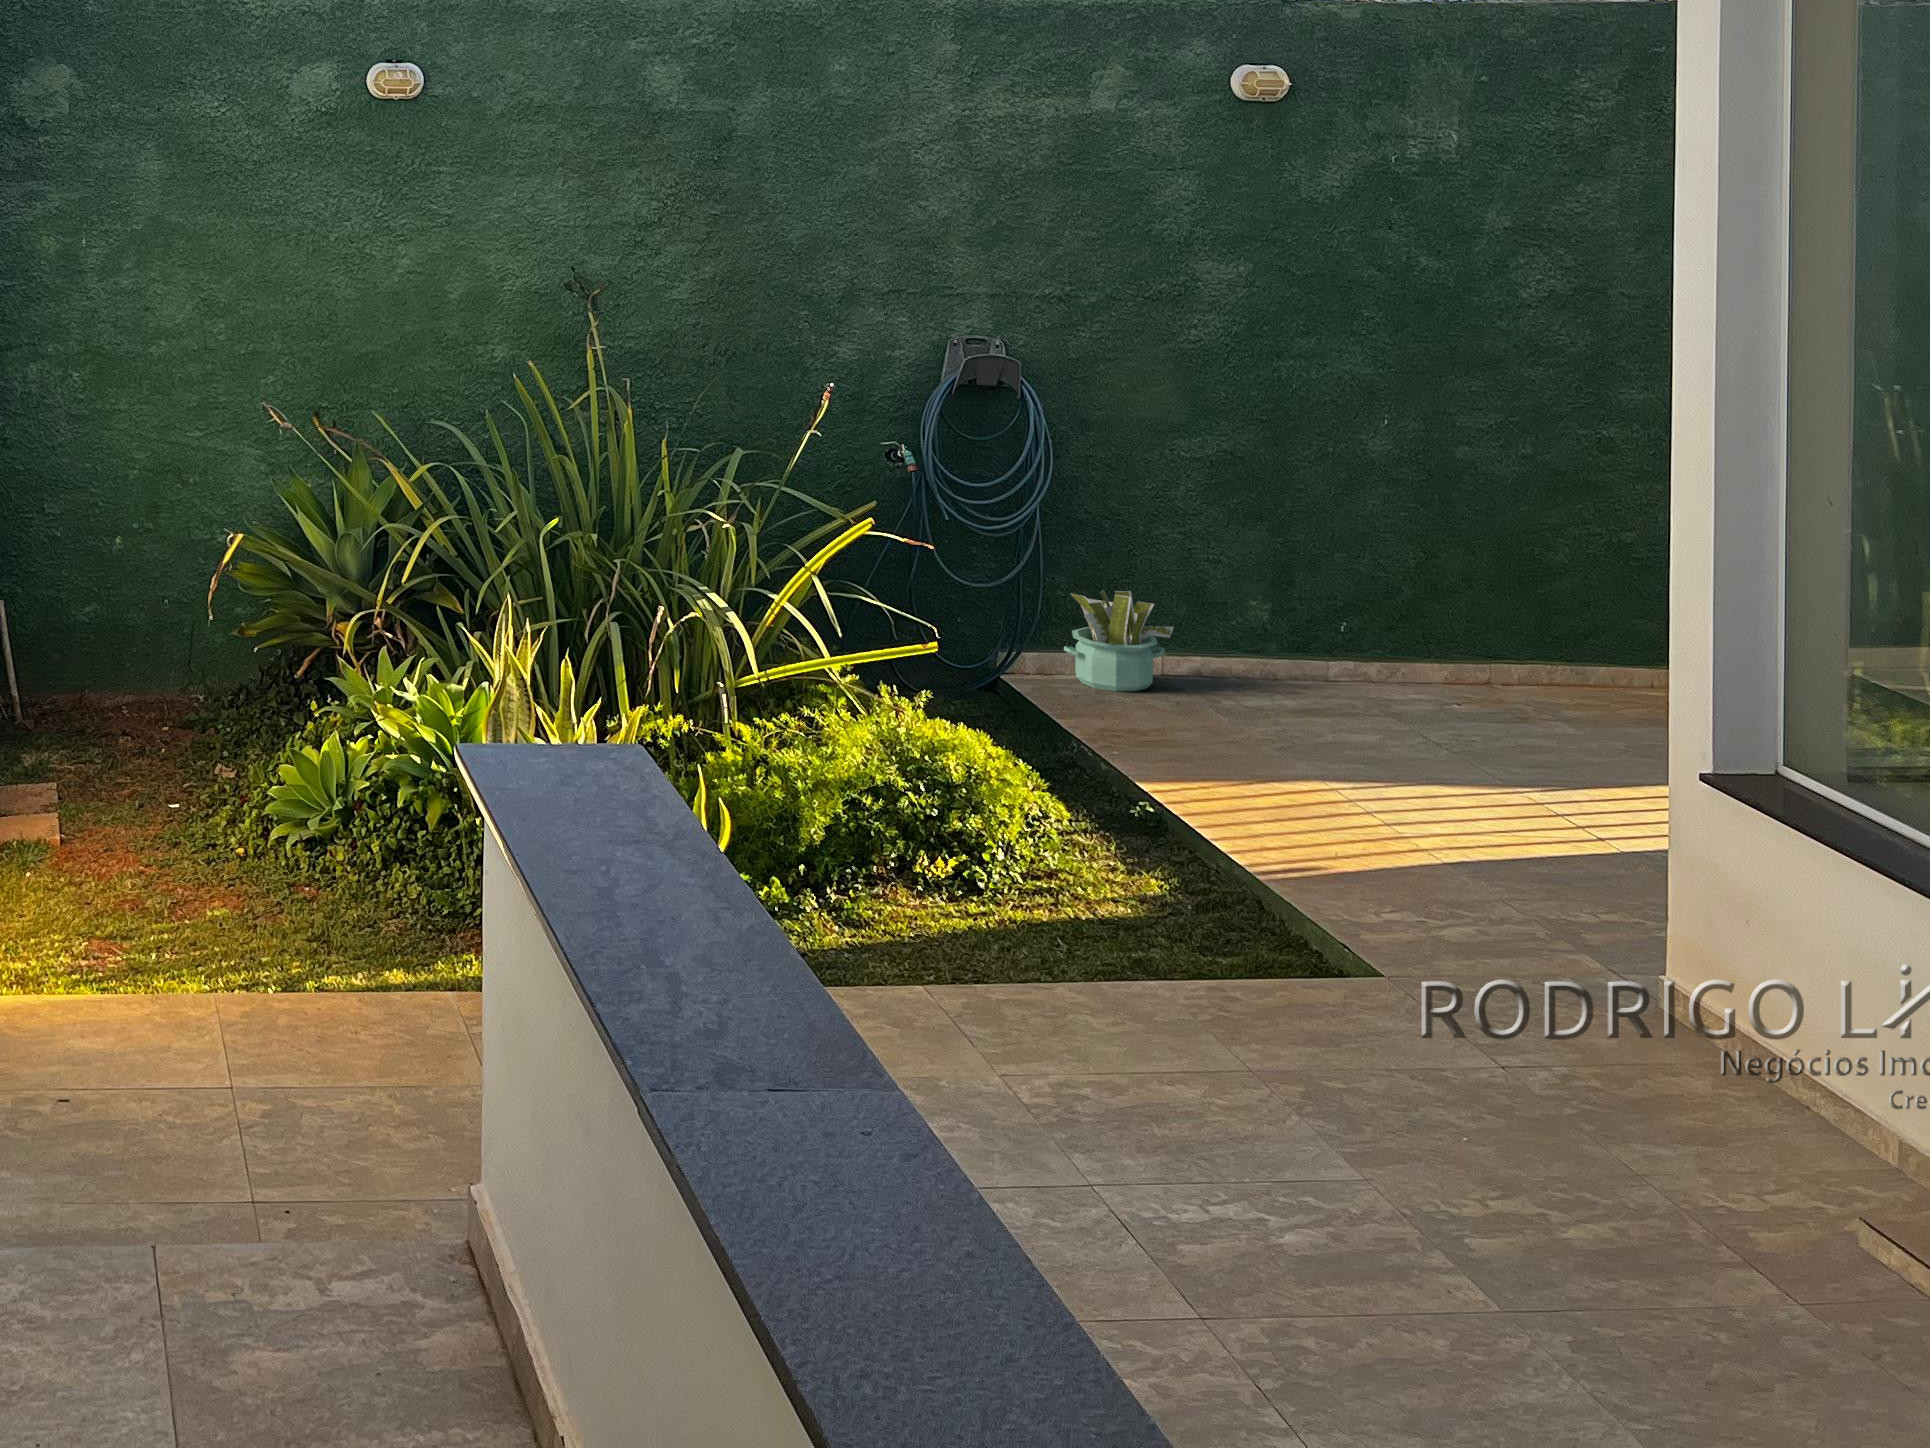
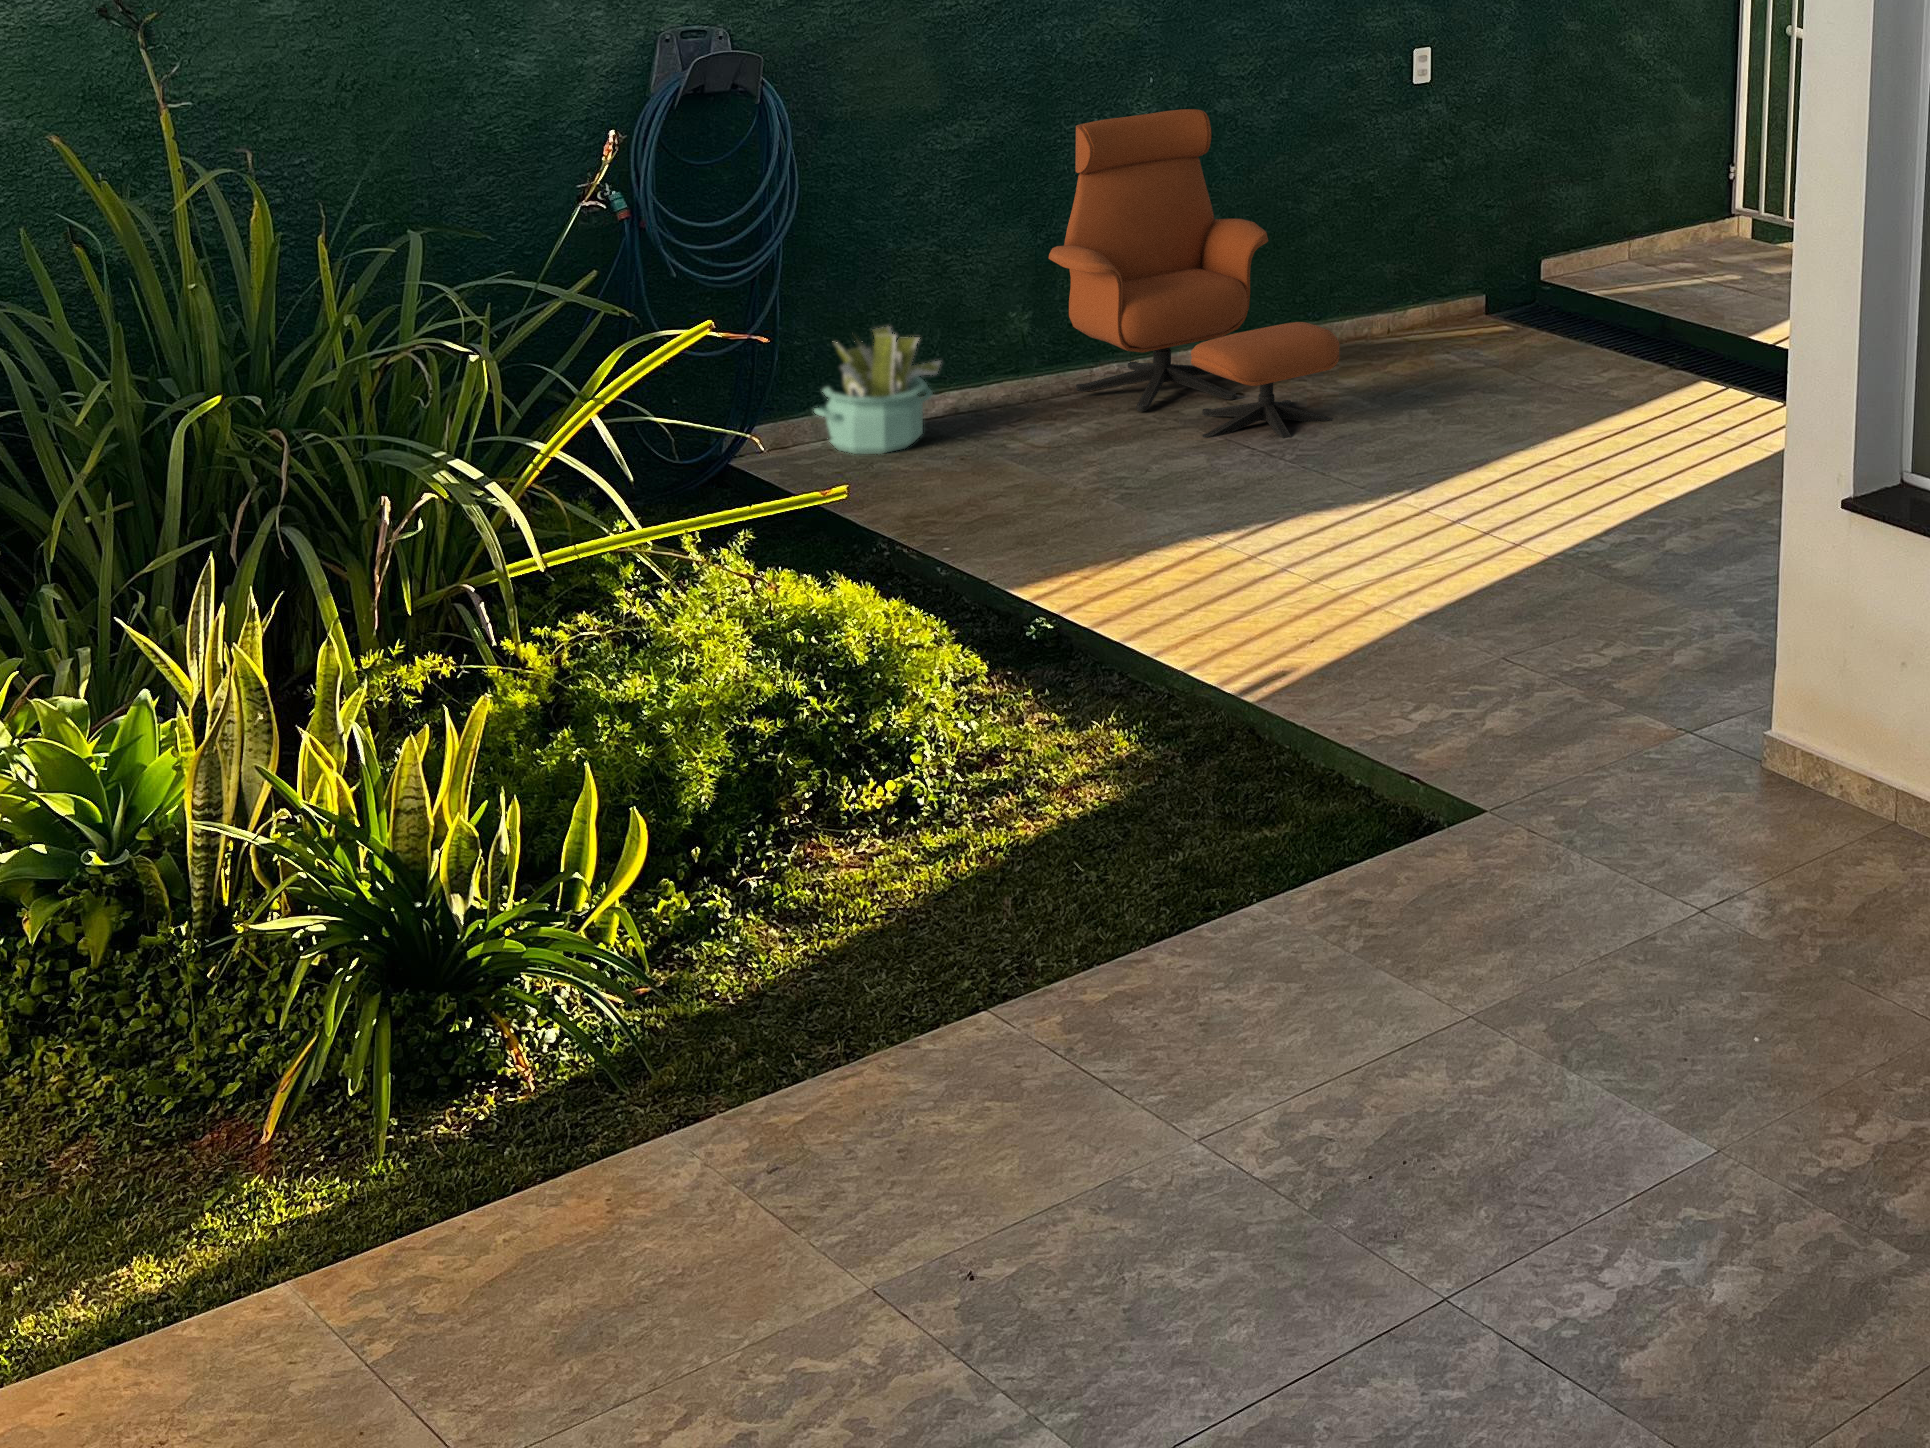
lounge chair: none [1275,449,1526,748] -> present [1049,109,1340,438]

